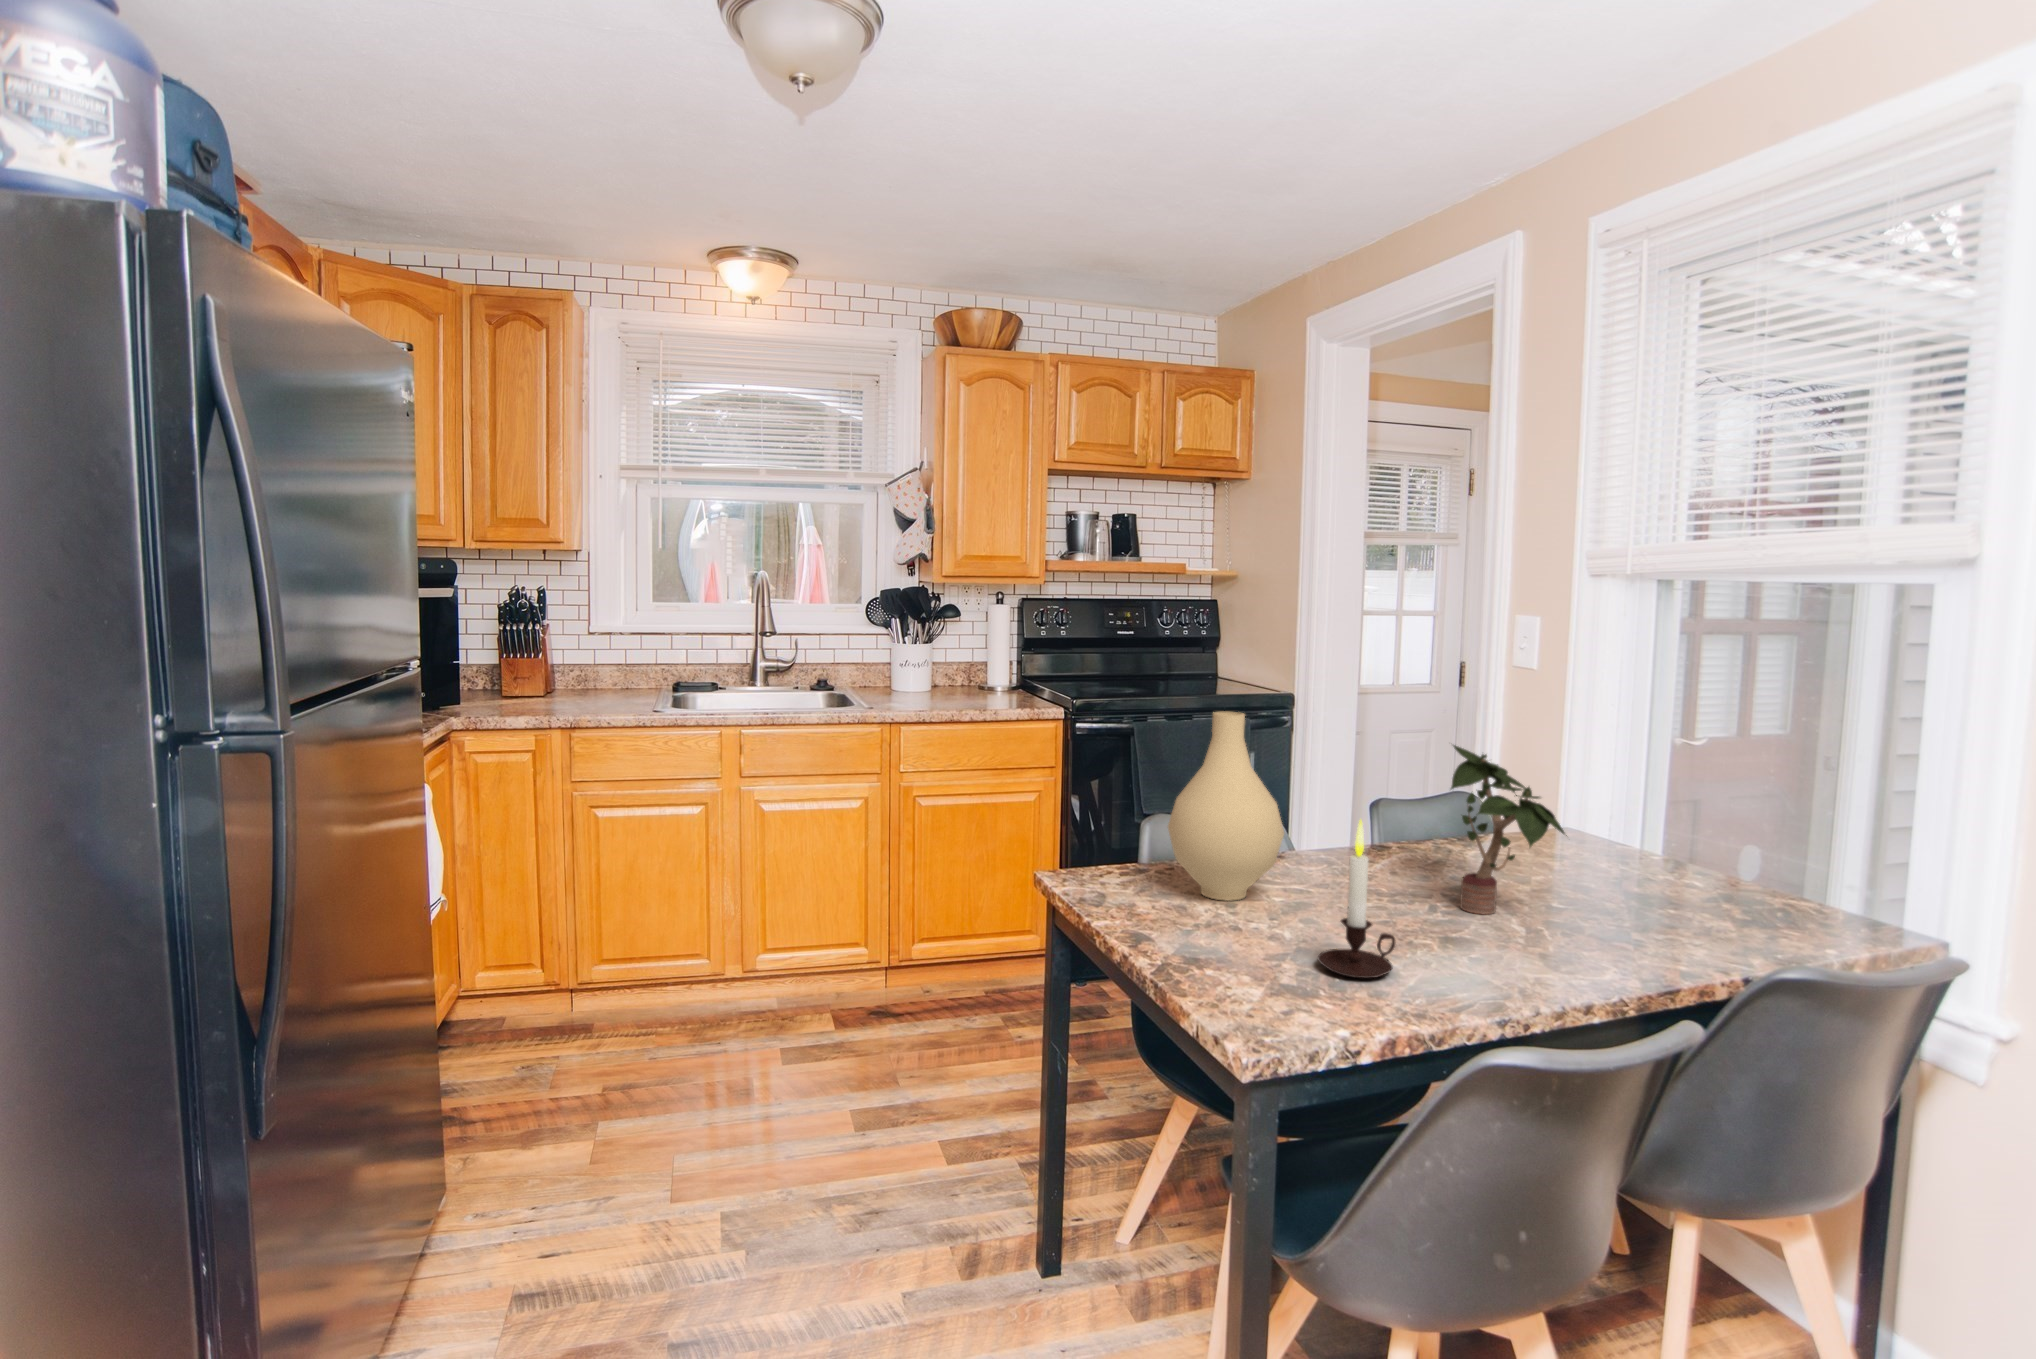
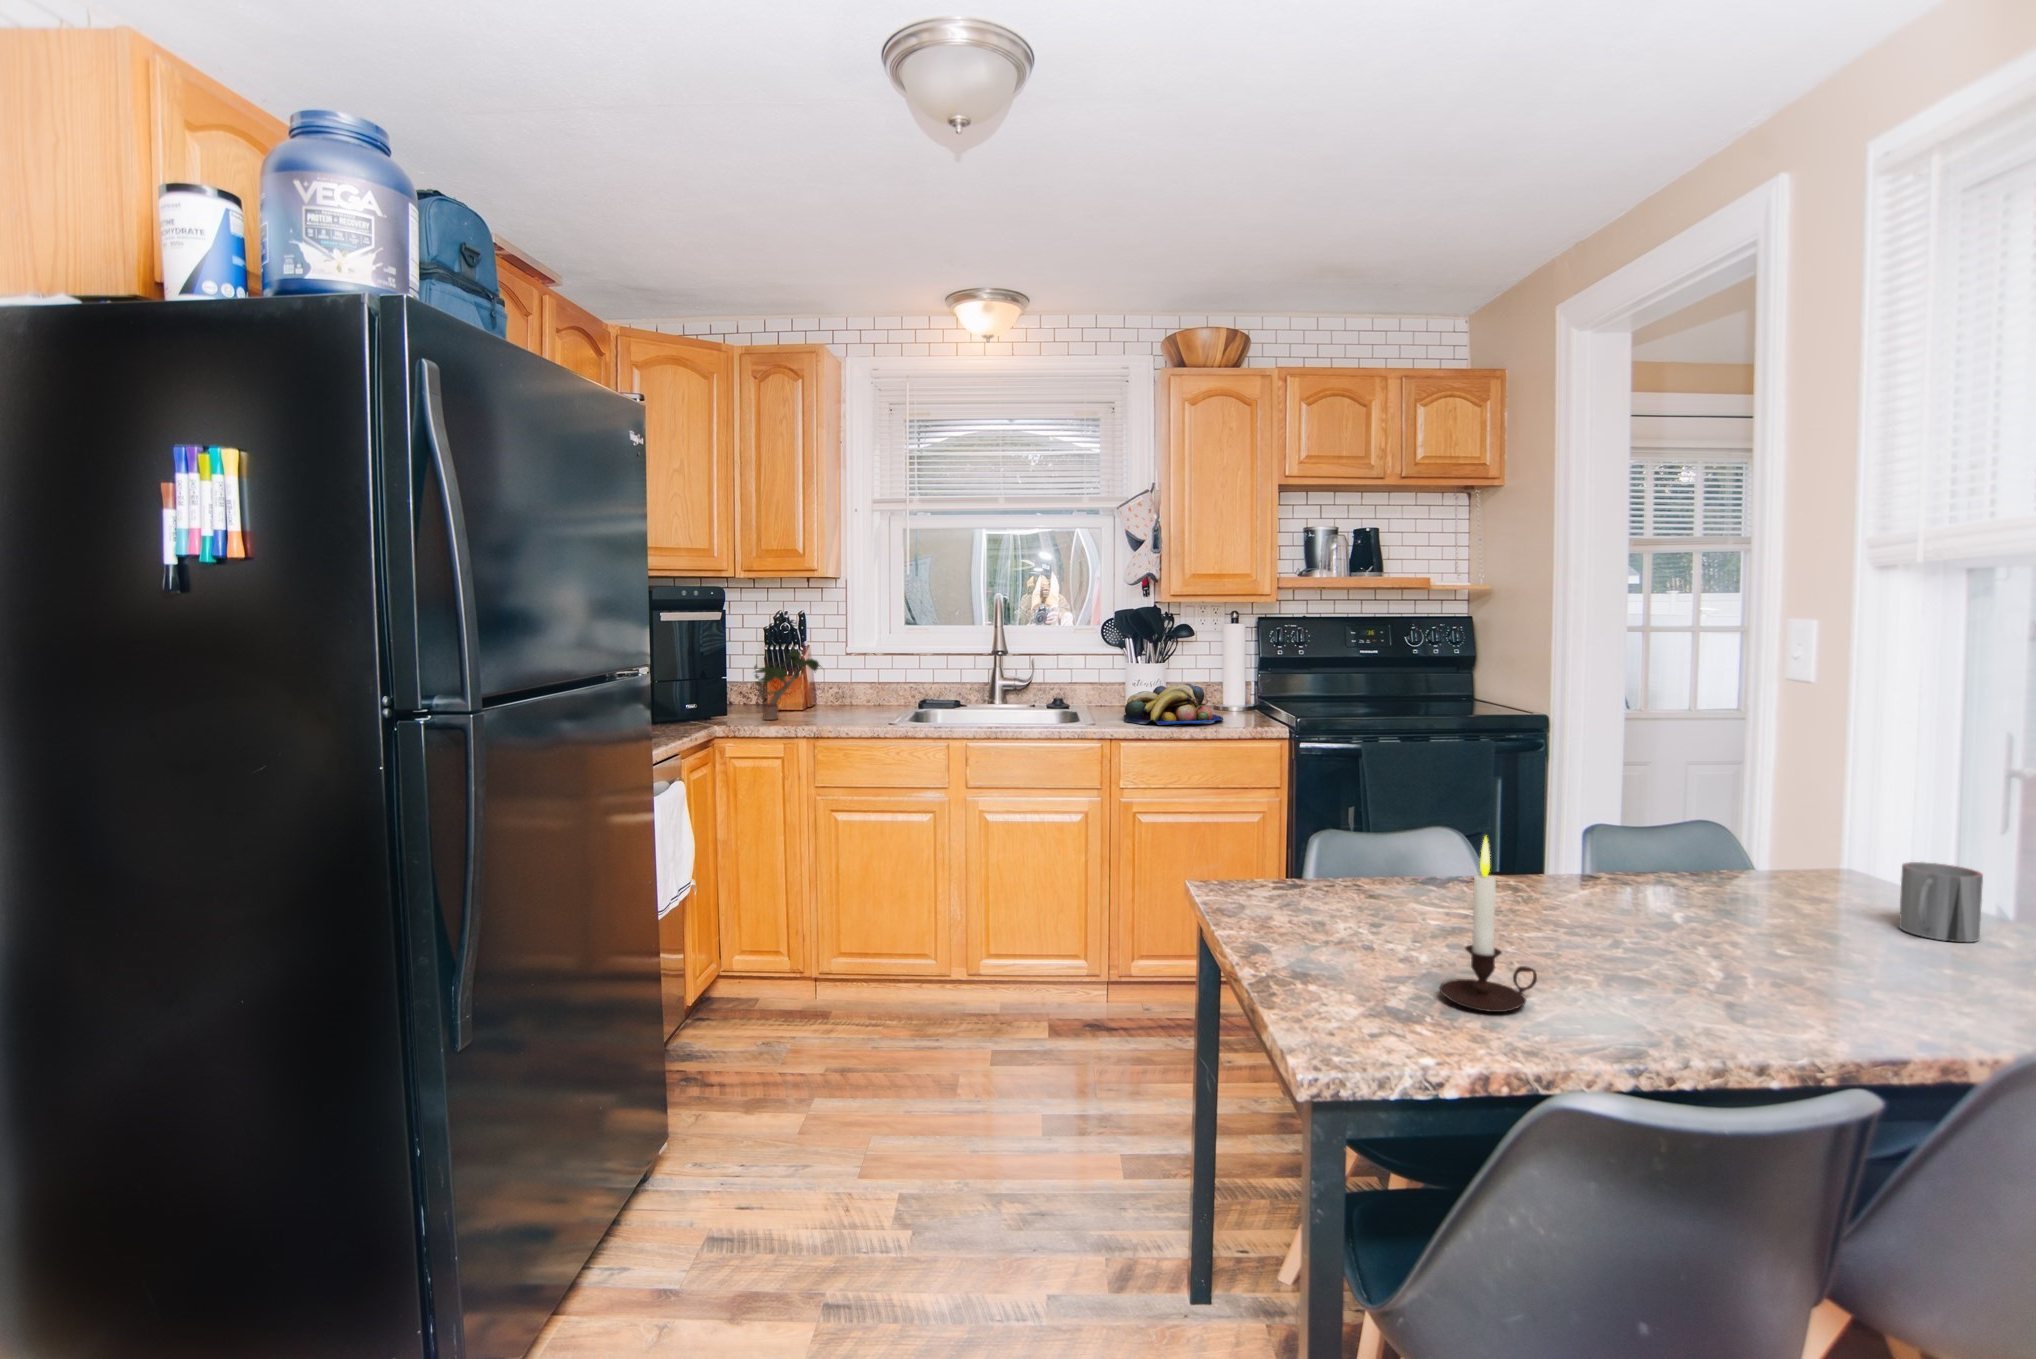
fruit bowl: none [900,664,999,706] -> present [1124,684,1223,725]
vase: present [1168,712,1284,901] -> none [1314,722,1445,925]
potted plant: present [1451,745,1567,914] -> present [754,649,821,720]
mug: none [1609,816,1668,879] -> present [1899,862,1983,942]

